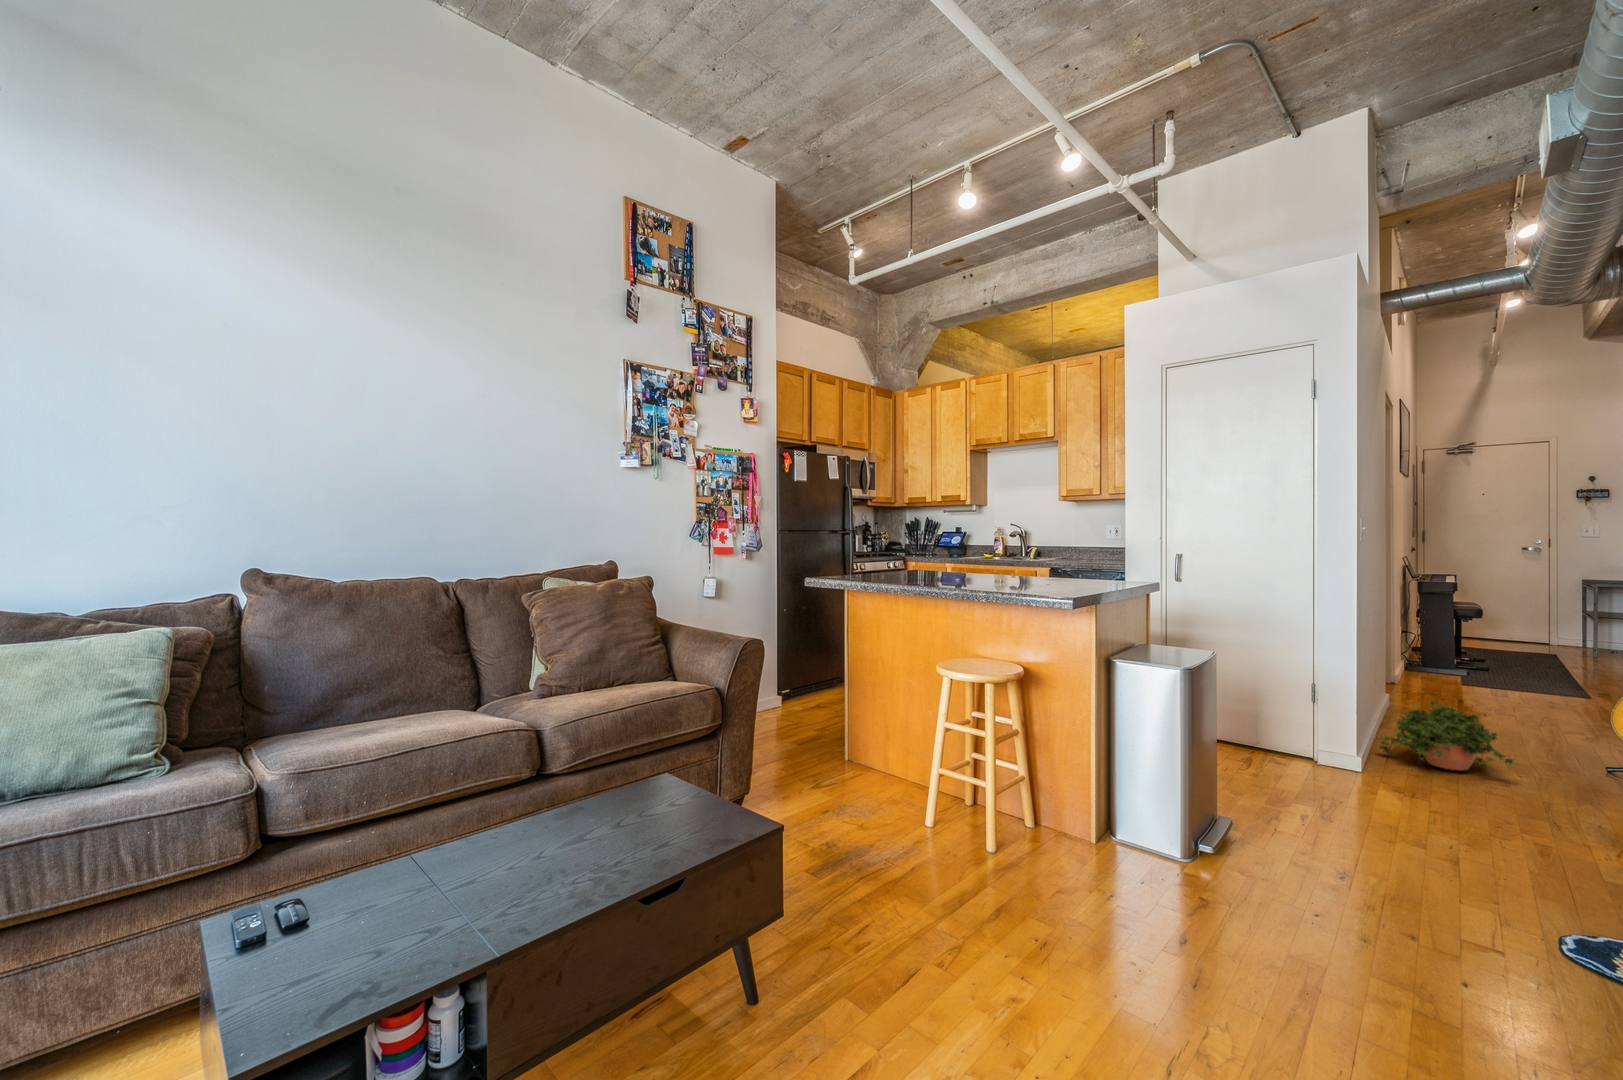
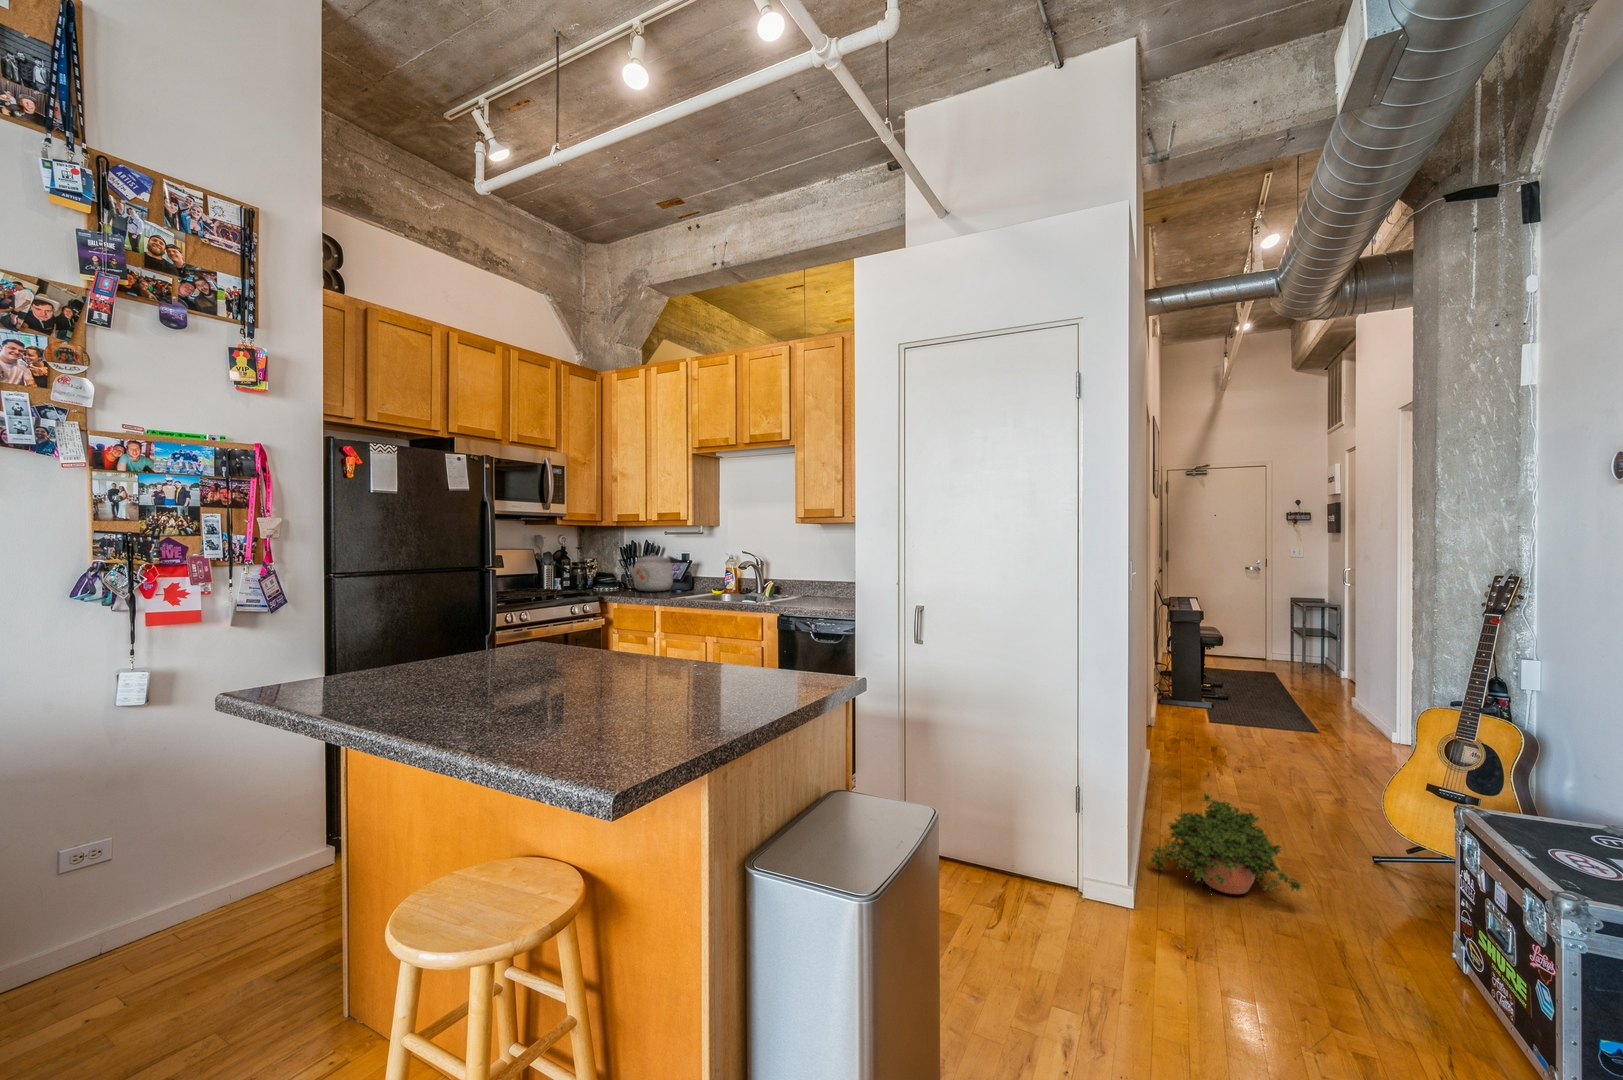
kettle: none [922,526,959,554] -> present [630,553,679,591]

